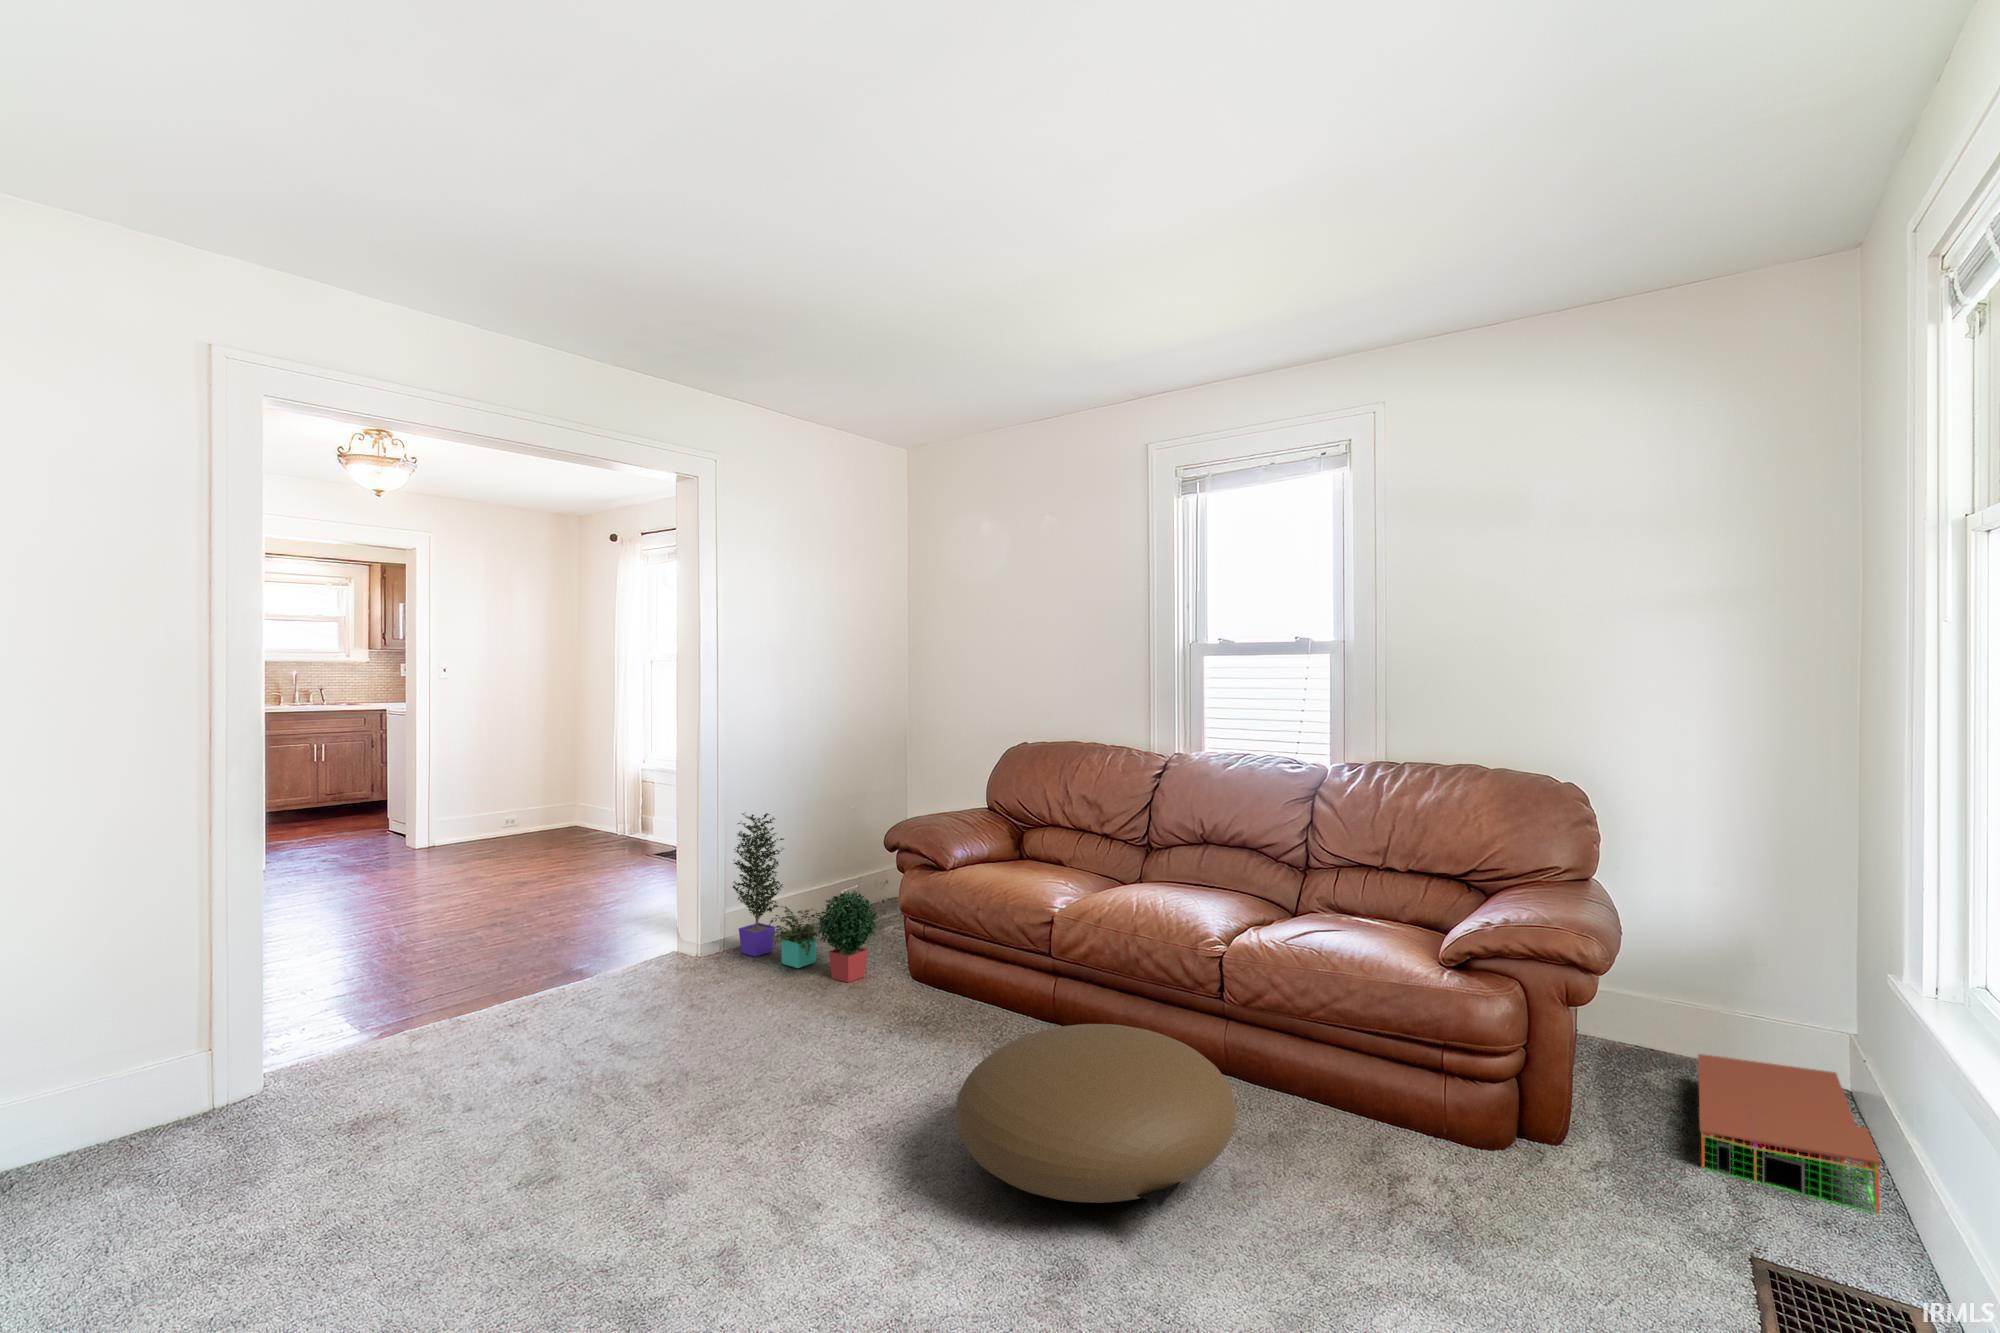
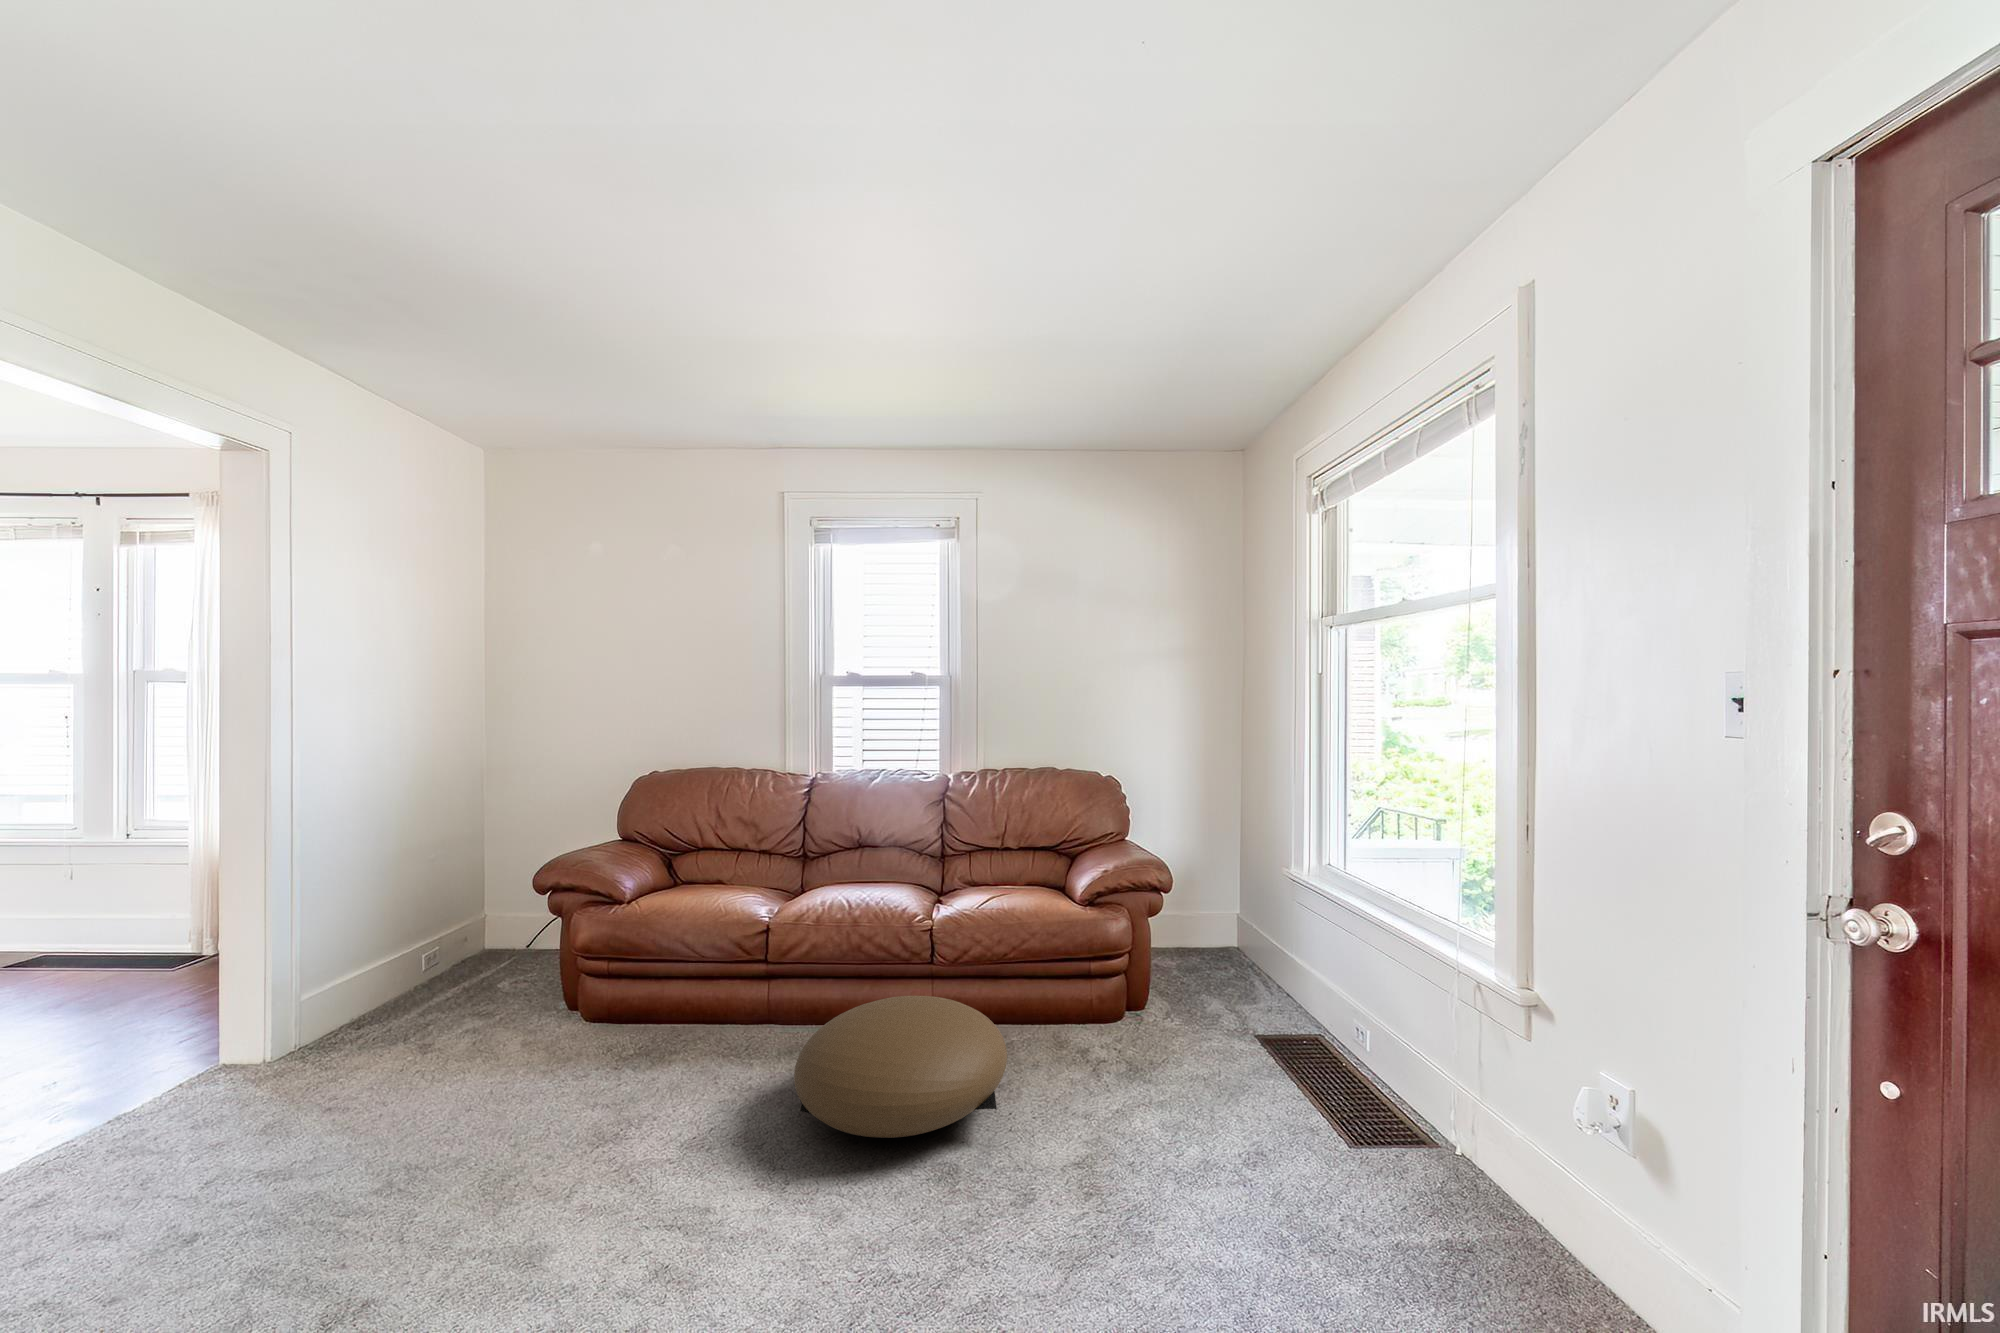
potted plant: present [733,812,878,983] -> none [317,874,548,1047]
storage bin: present [1698,1054,1881,1214] -> none [1177,931,1284,999]

